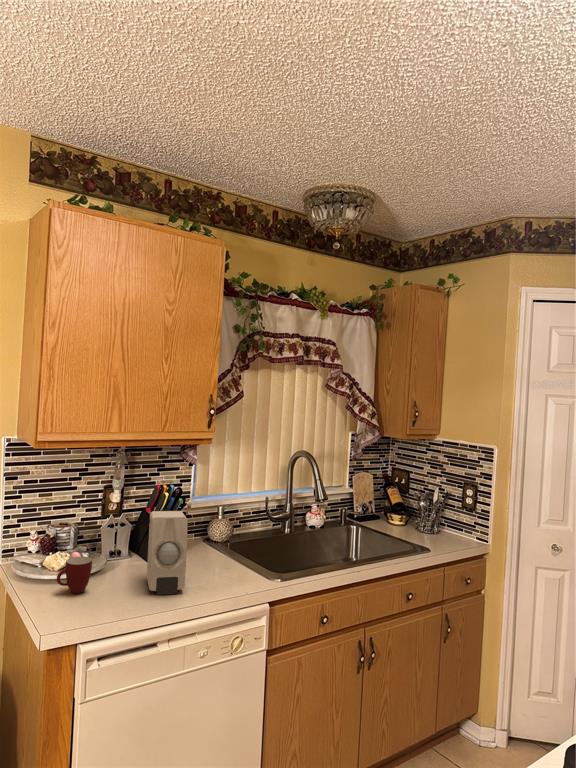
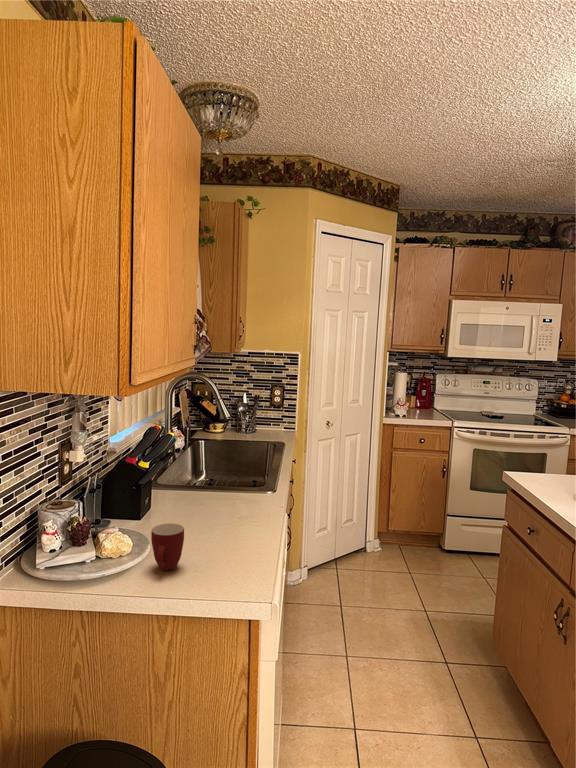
soap dispenser: present [147,511,188,595] -> none [179,447,248,537]

